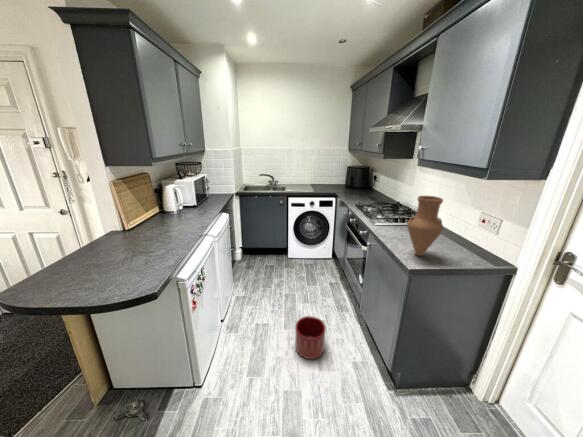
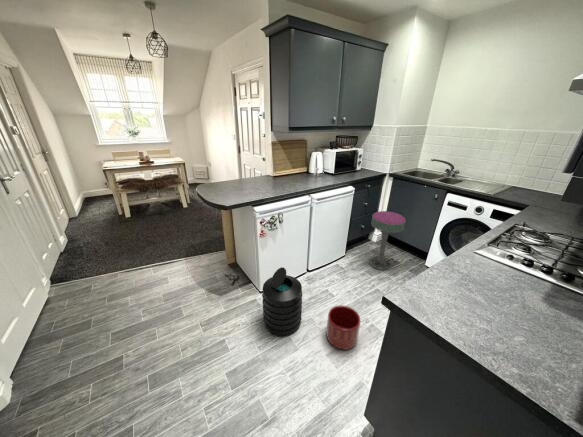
vase: present [407,196,443,256] -> none [436,211,510,309]
bar stool: none [249,225,278,279] -> present [370,211,406,270]
trash can: none [231,323,281,411] -> present [262,267,302,336]

